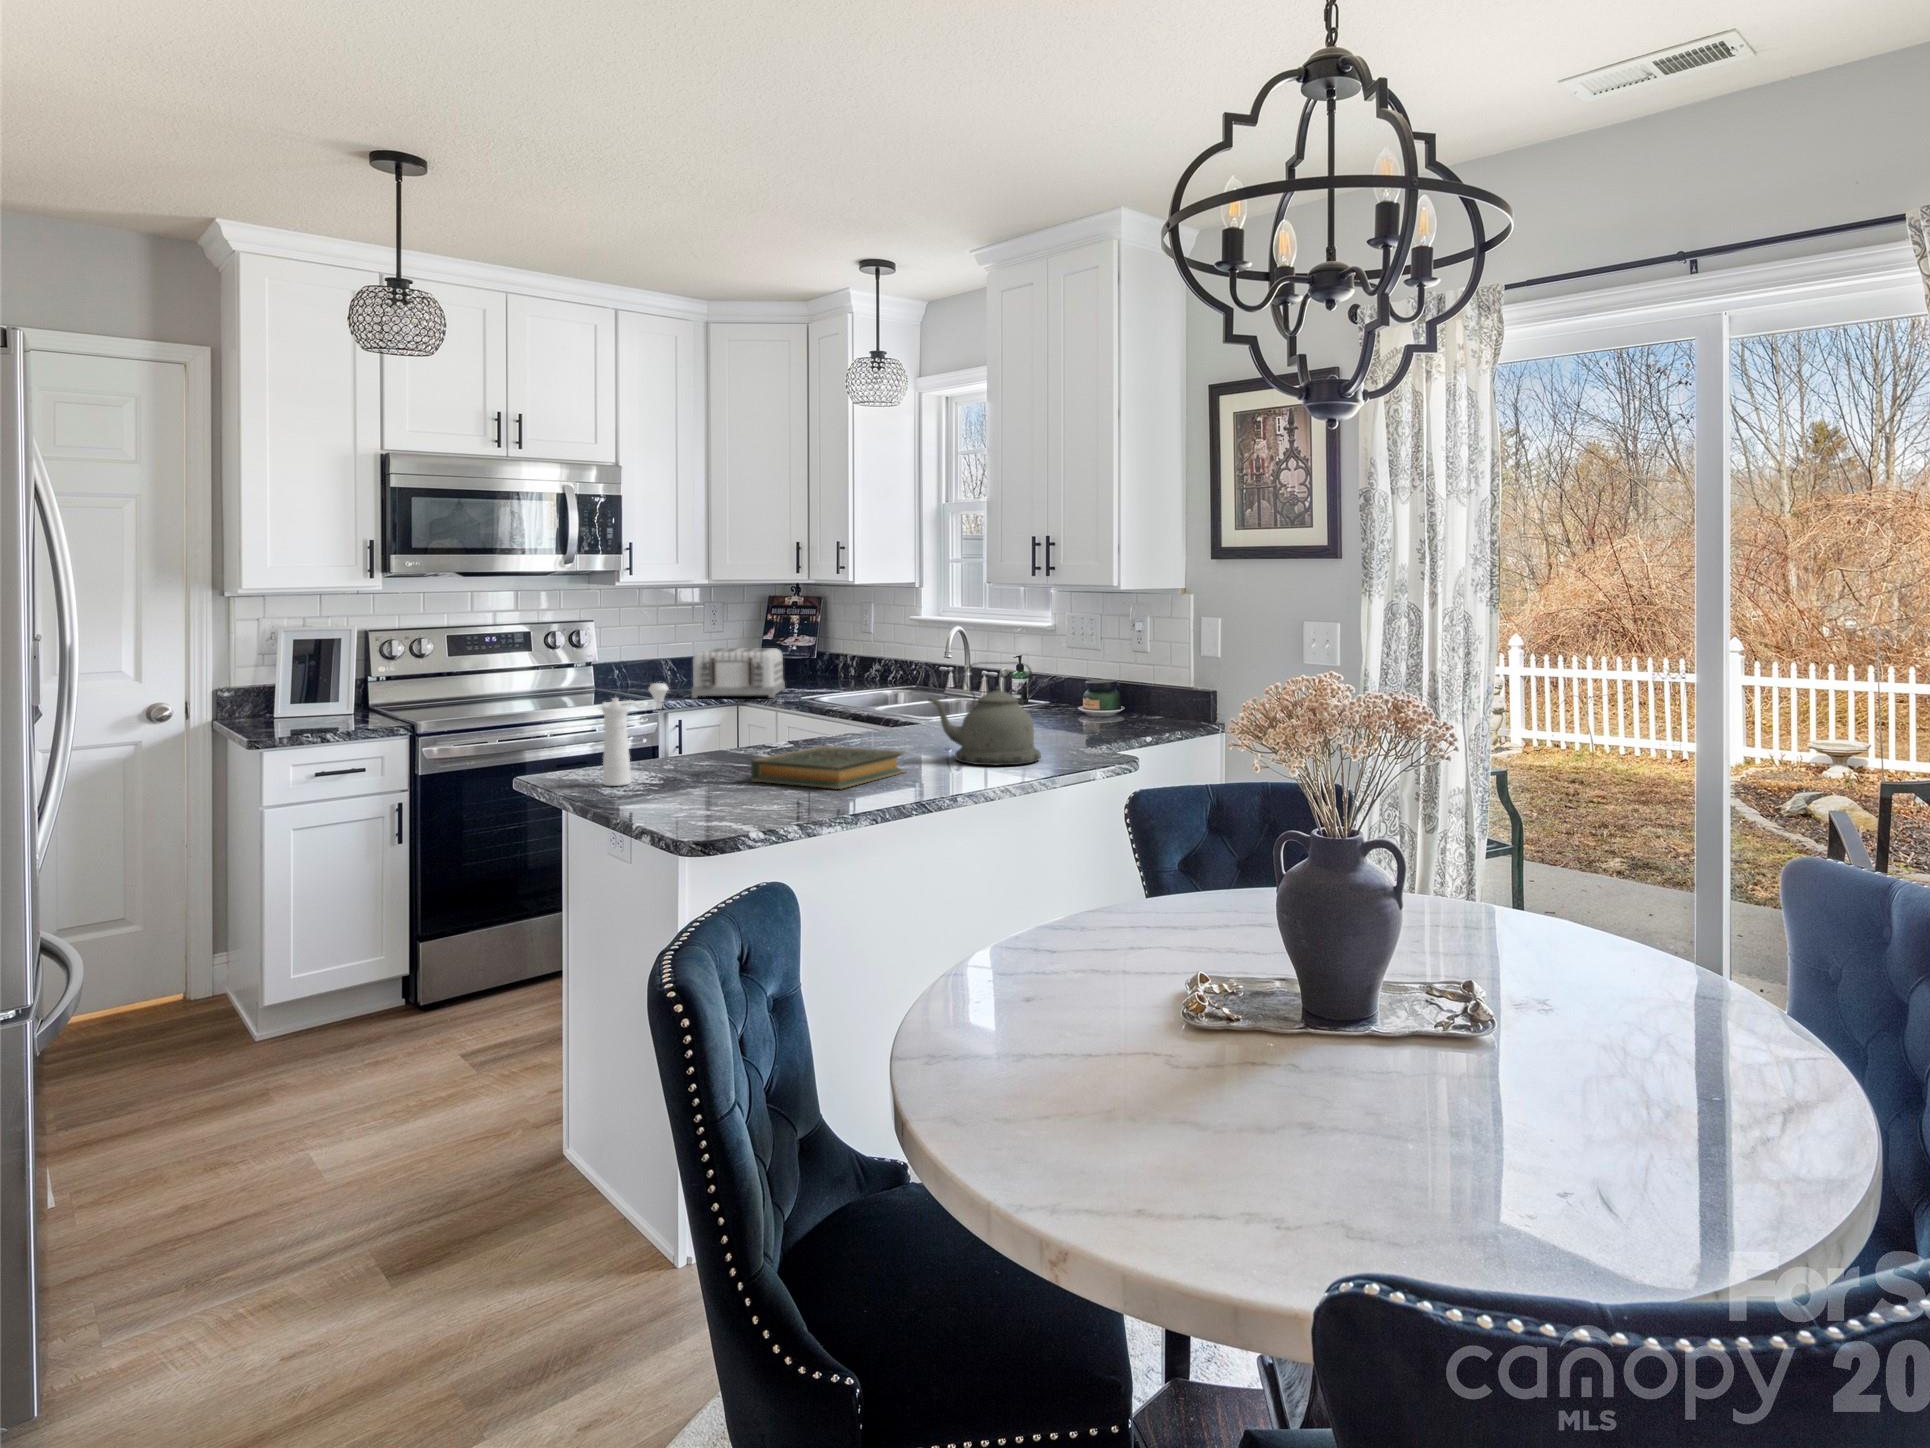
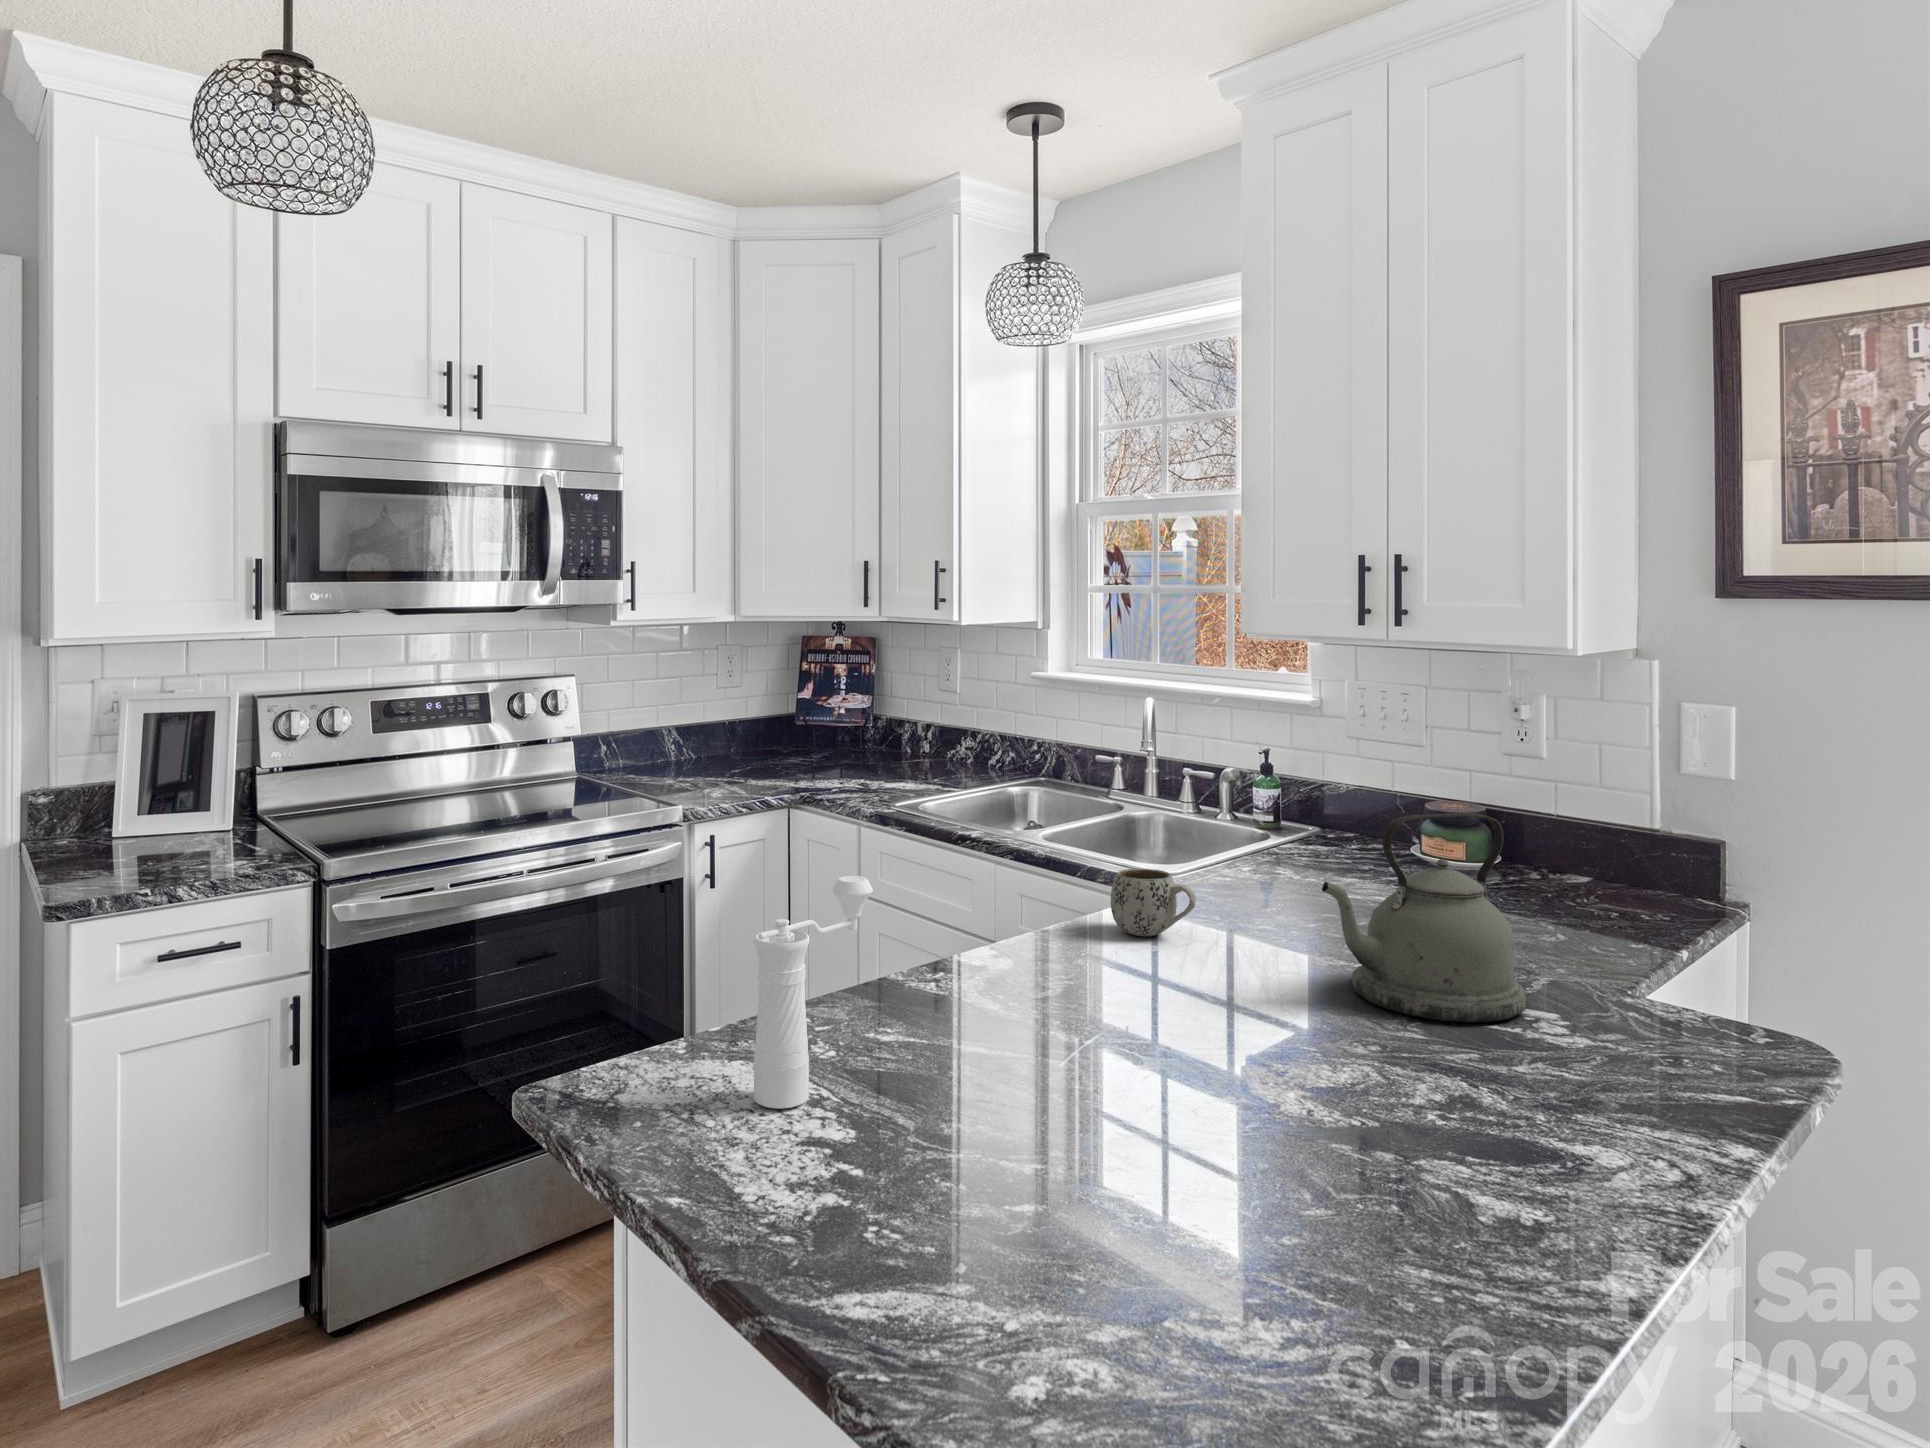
toaster: present [691,648,785,698] -> none [727,717,850,797]
mug: none [857,708,901,744] -> present [1111,868,1196,936]
hardback book: present [751,746,904,789] -> none [1052,977,1323,1131]

